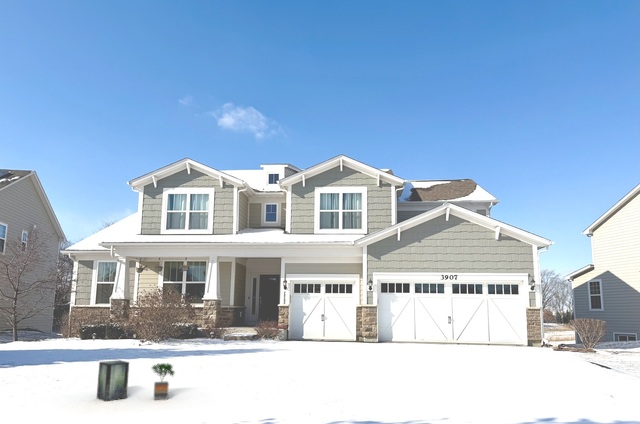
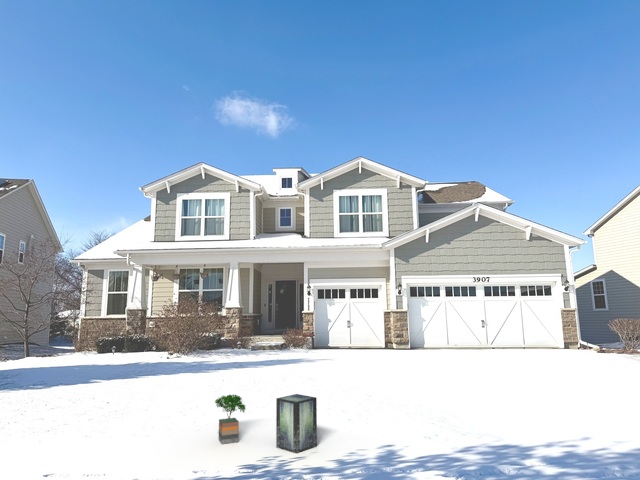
storage box: present [97,360,129,401] -> present [276,394,317,453]

